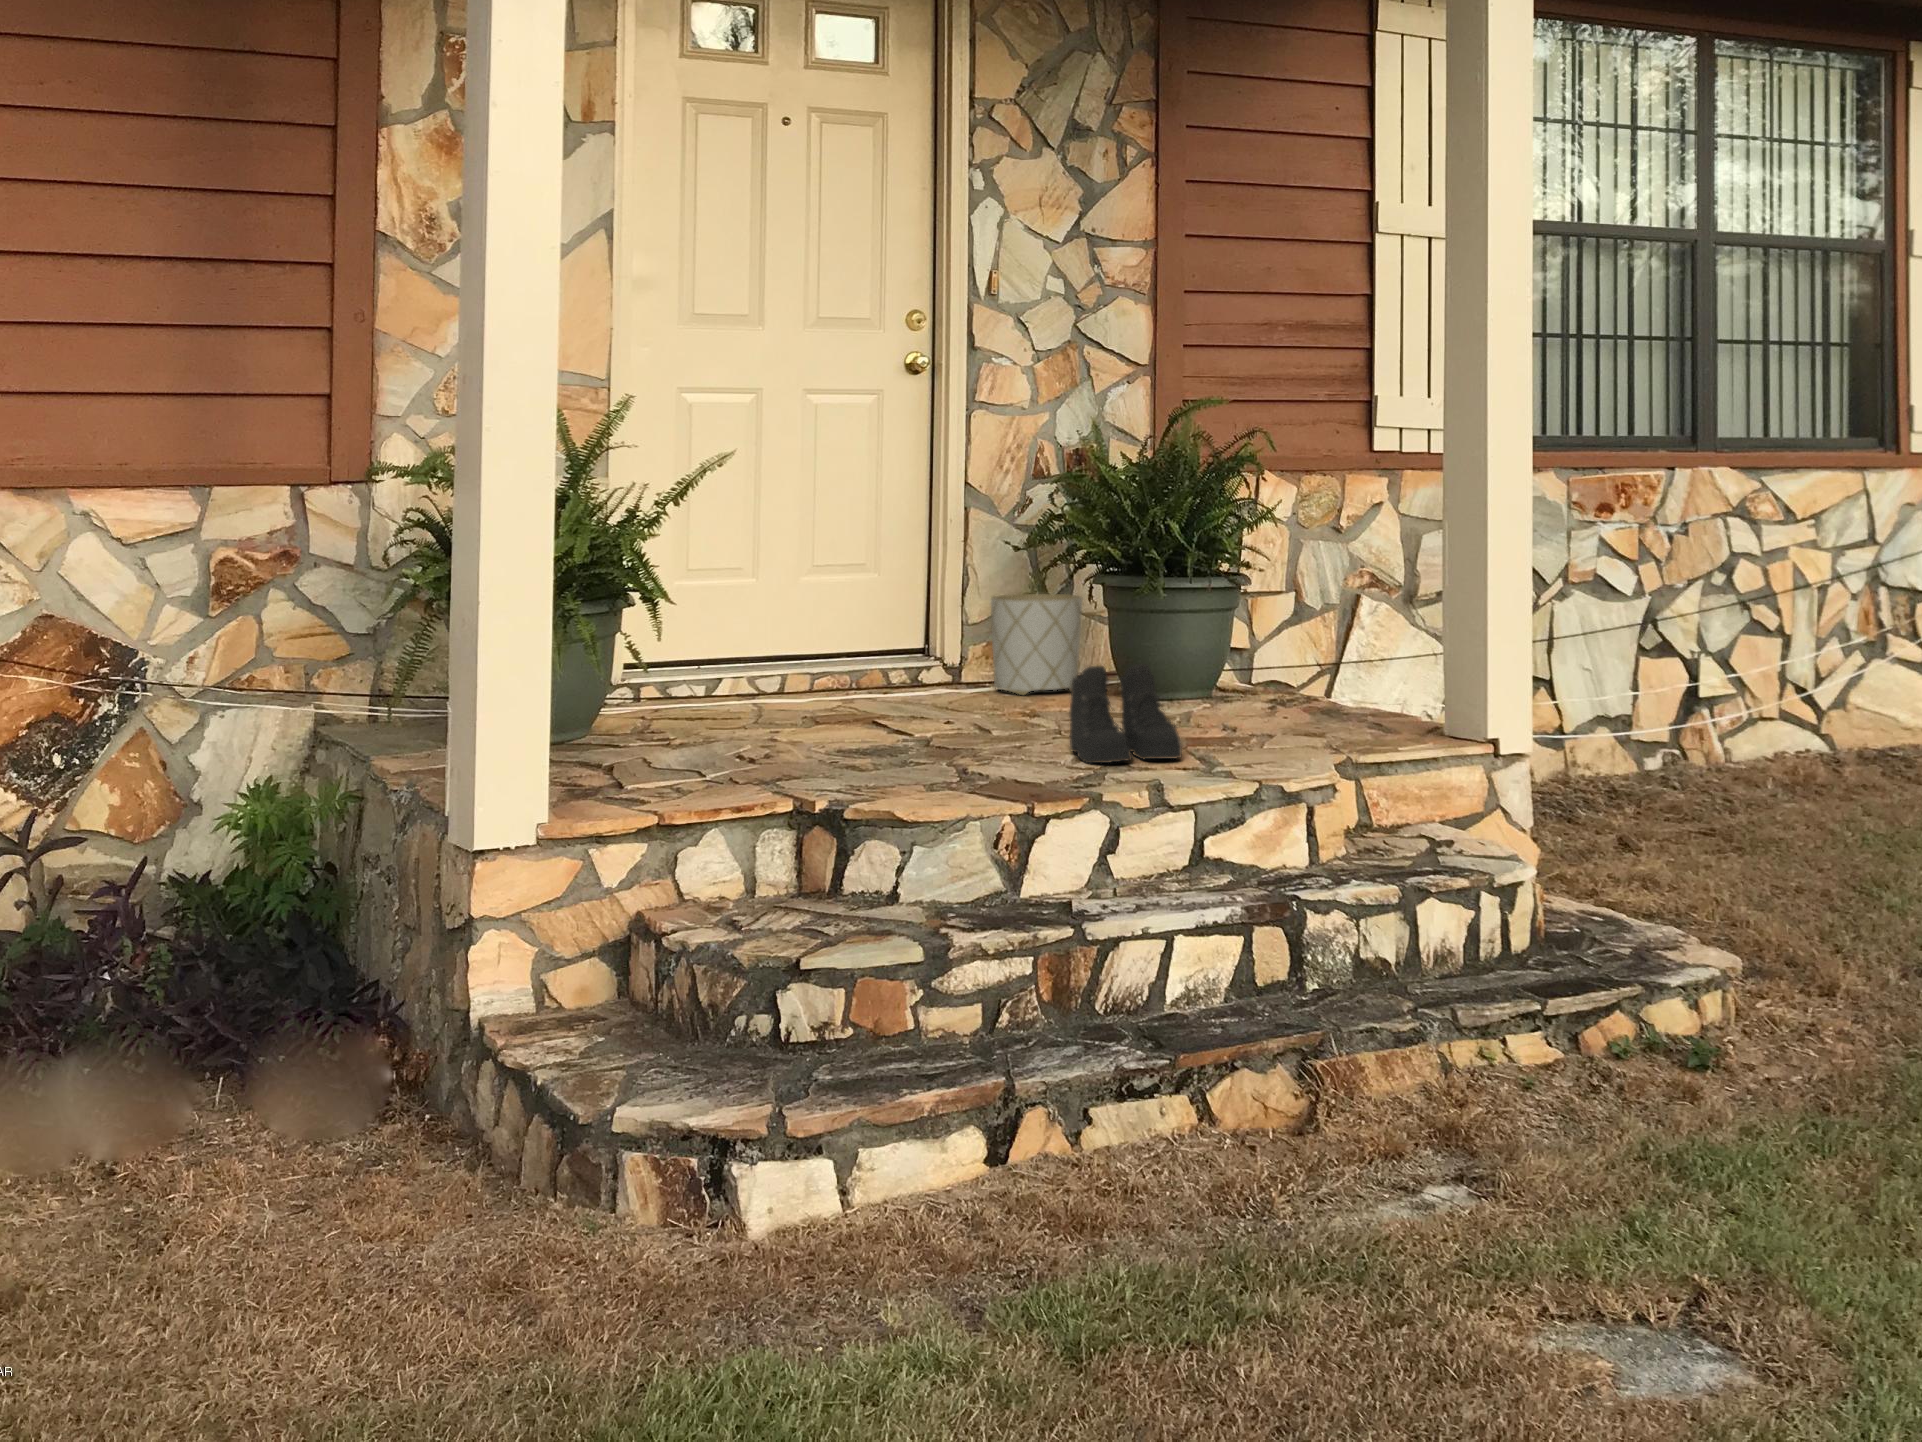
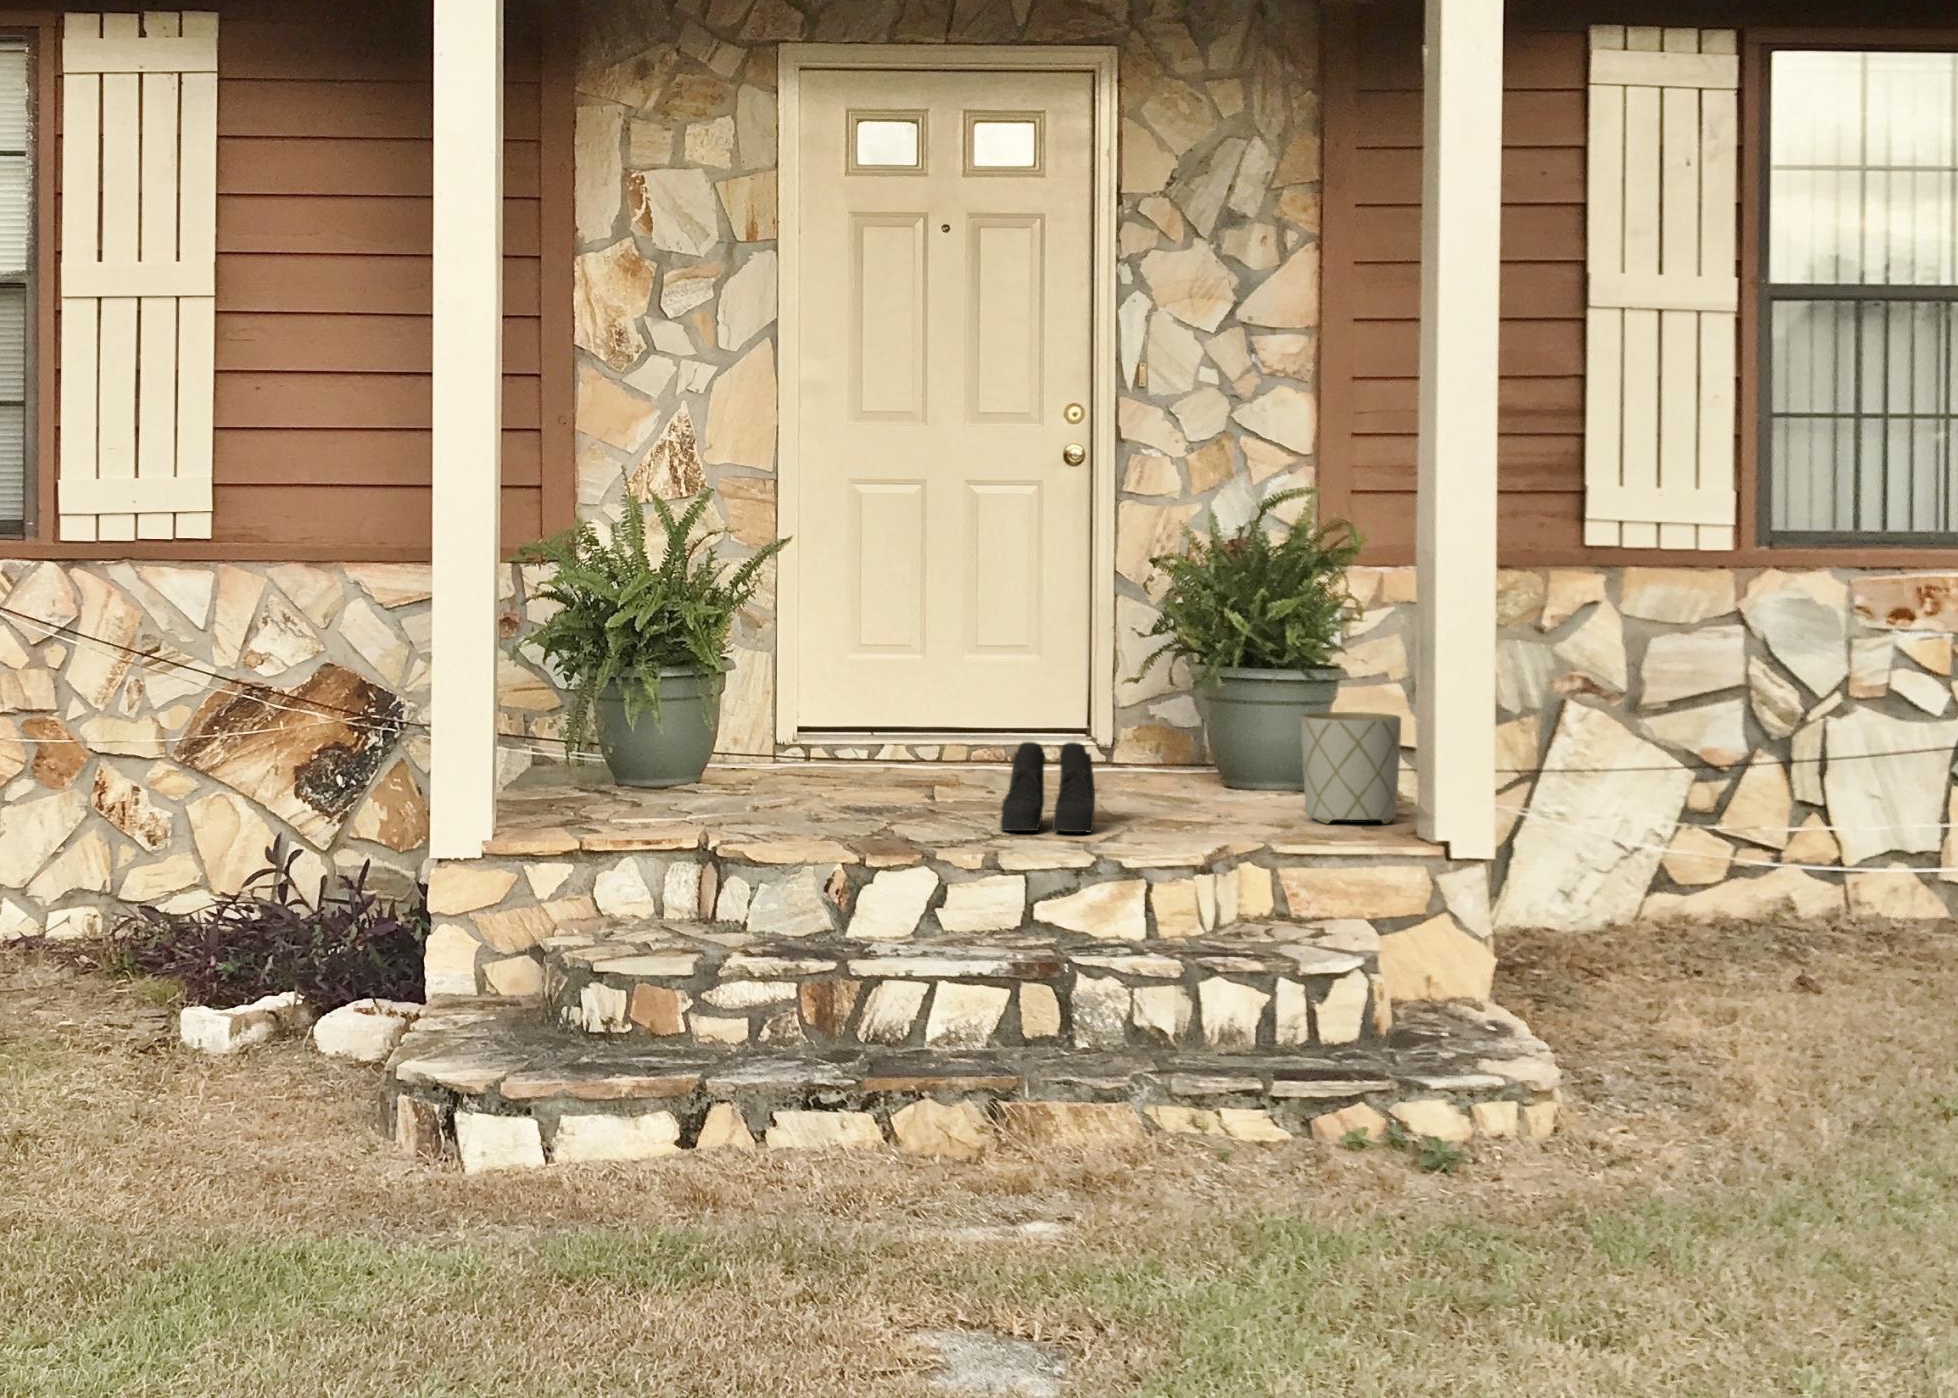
planter: present [991,594,1082,695] -> present [1300,712,1401,824]

